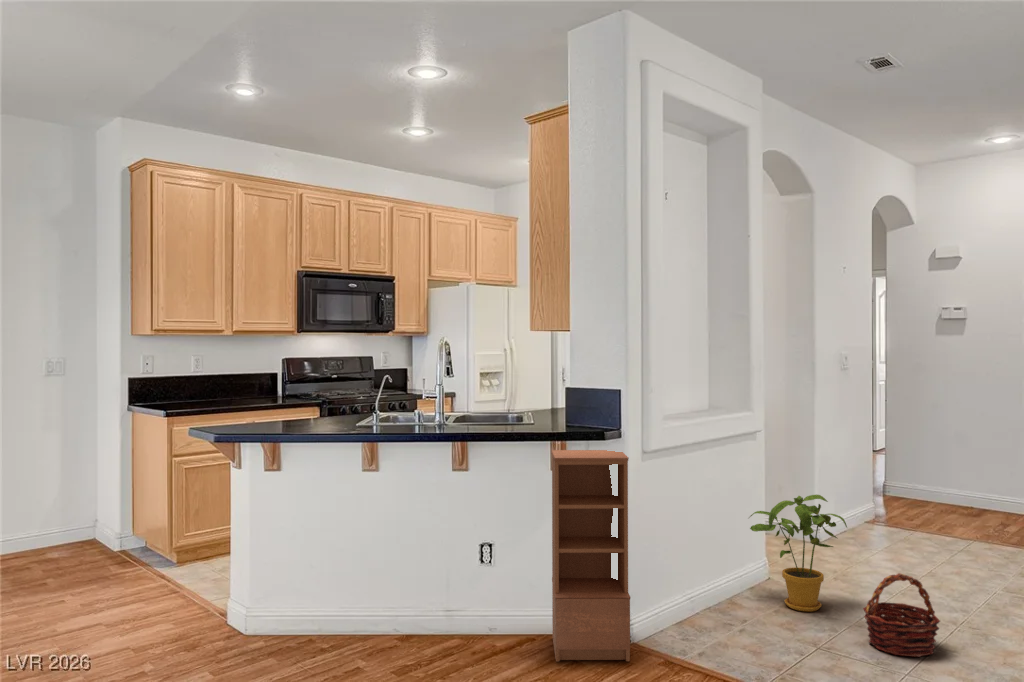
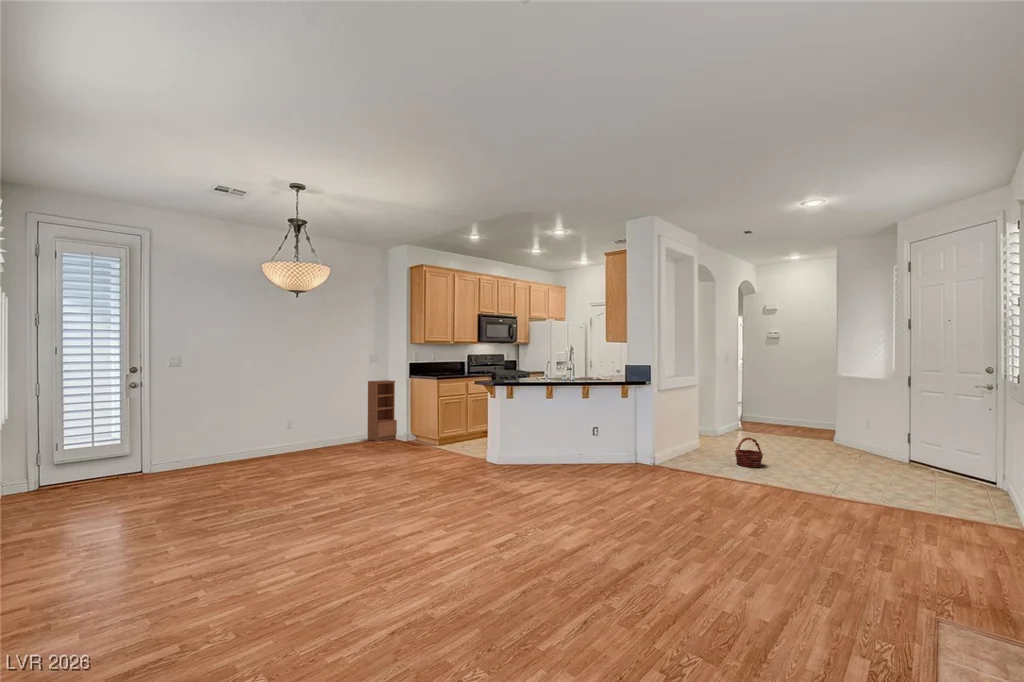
bookcase: present [552,450,631,662] -> present [368,380,397,441]
house plant: present [750,495,847,612] -> none [687,409,728,456]

